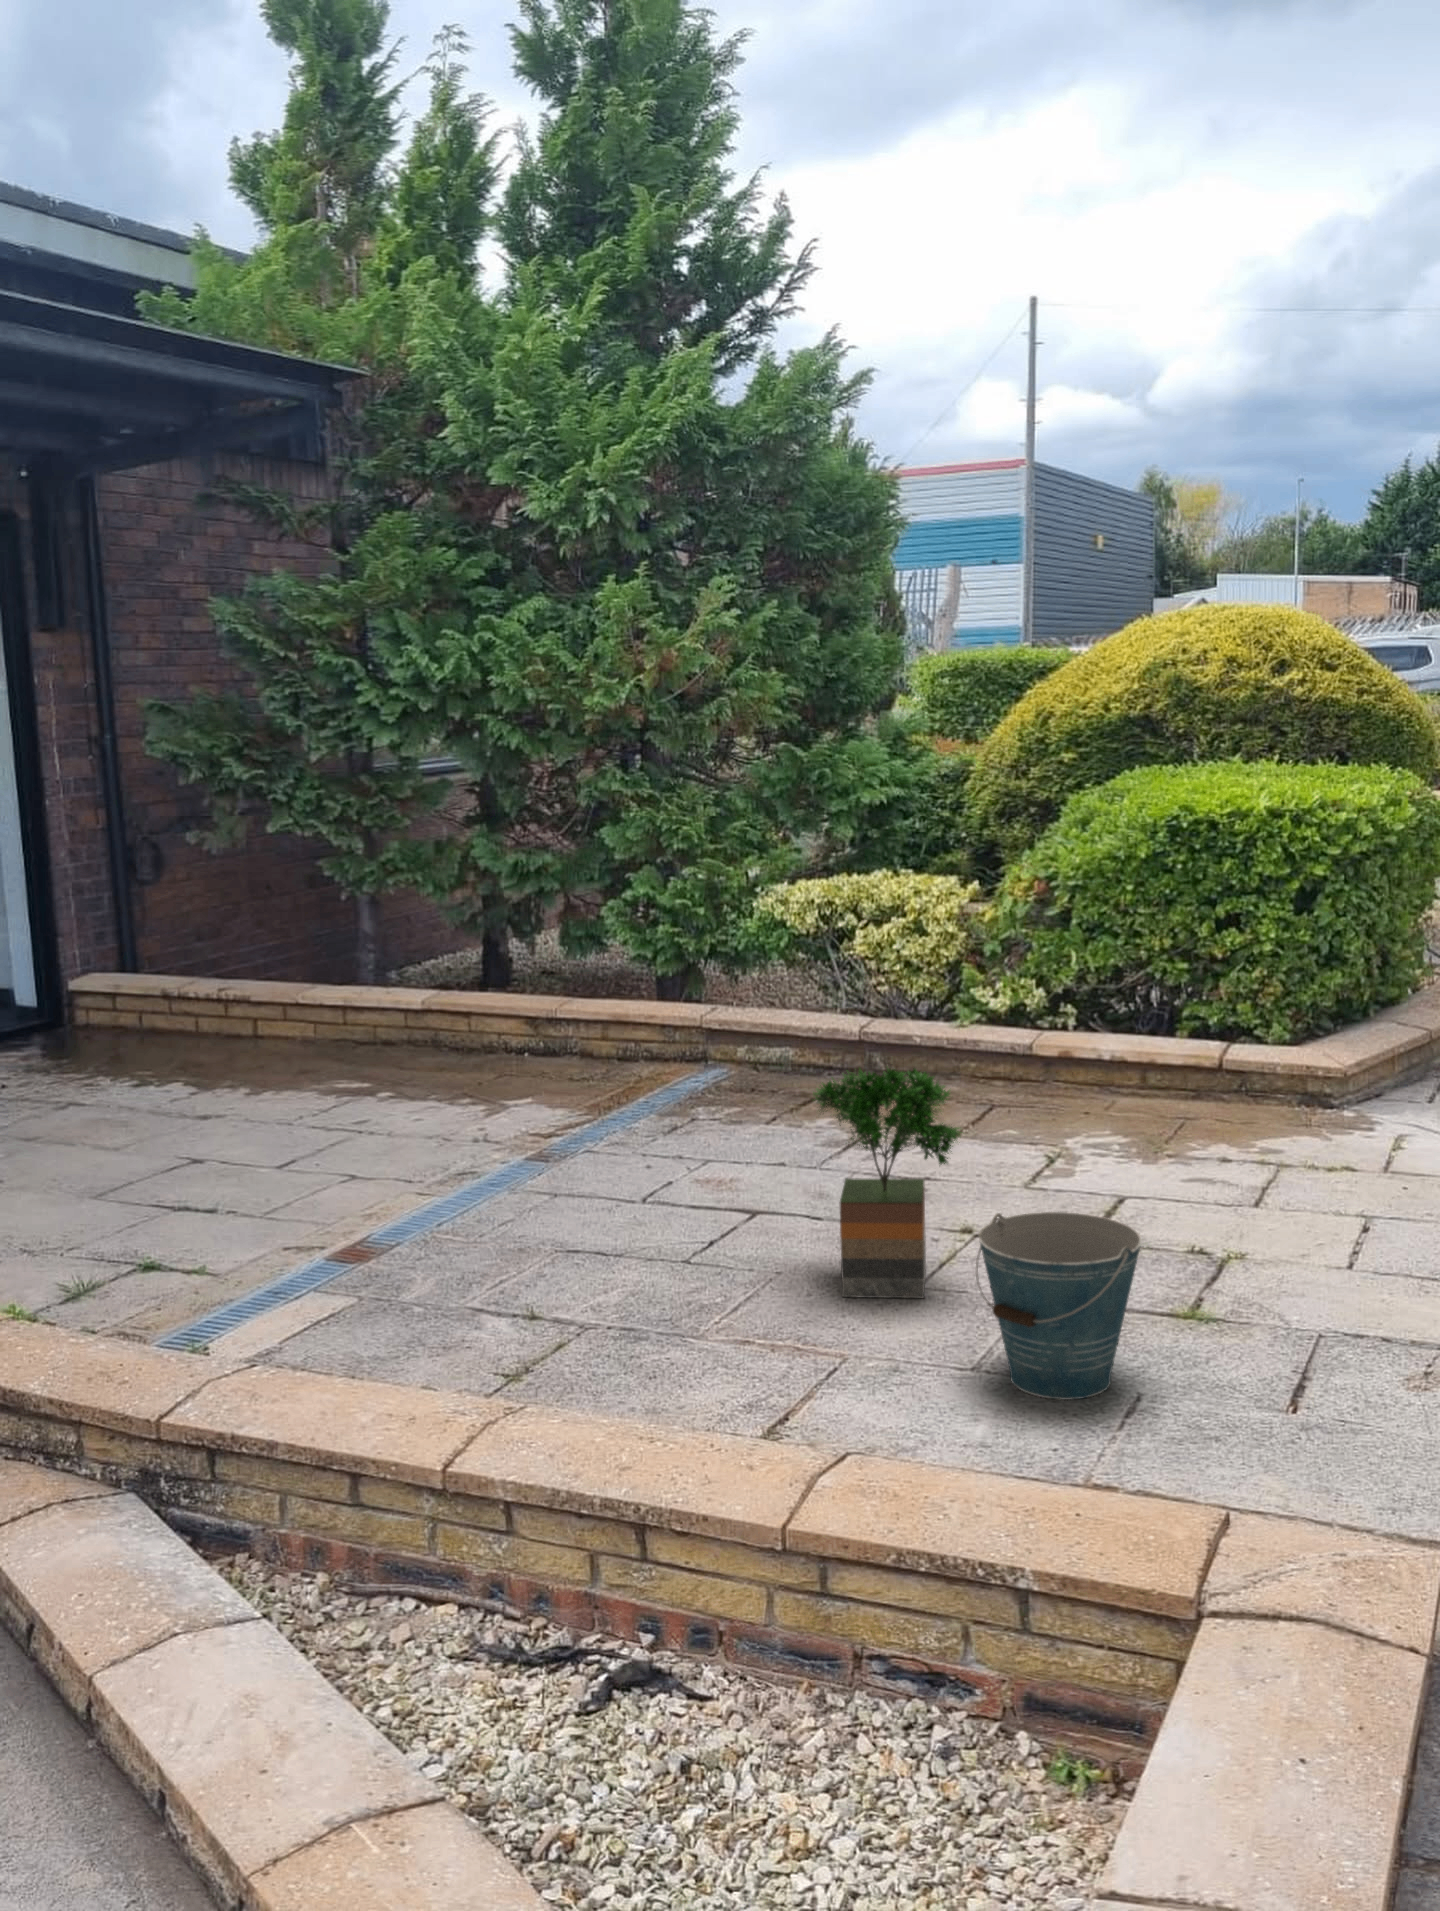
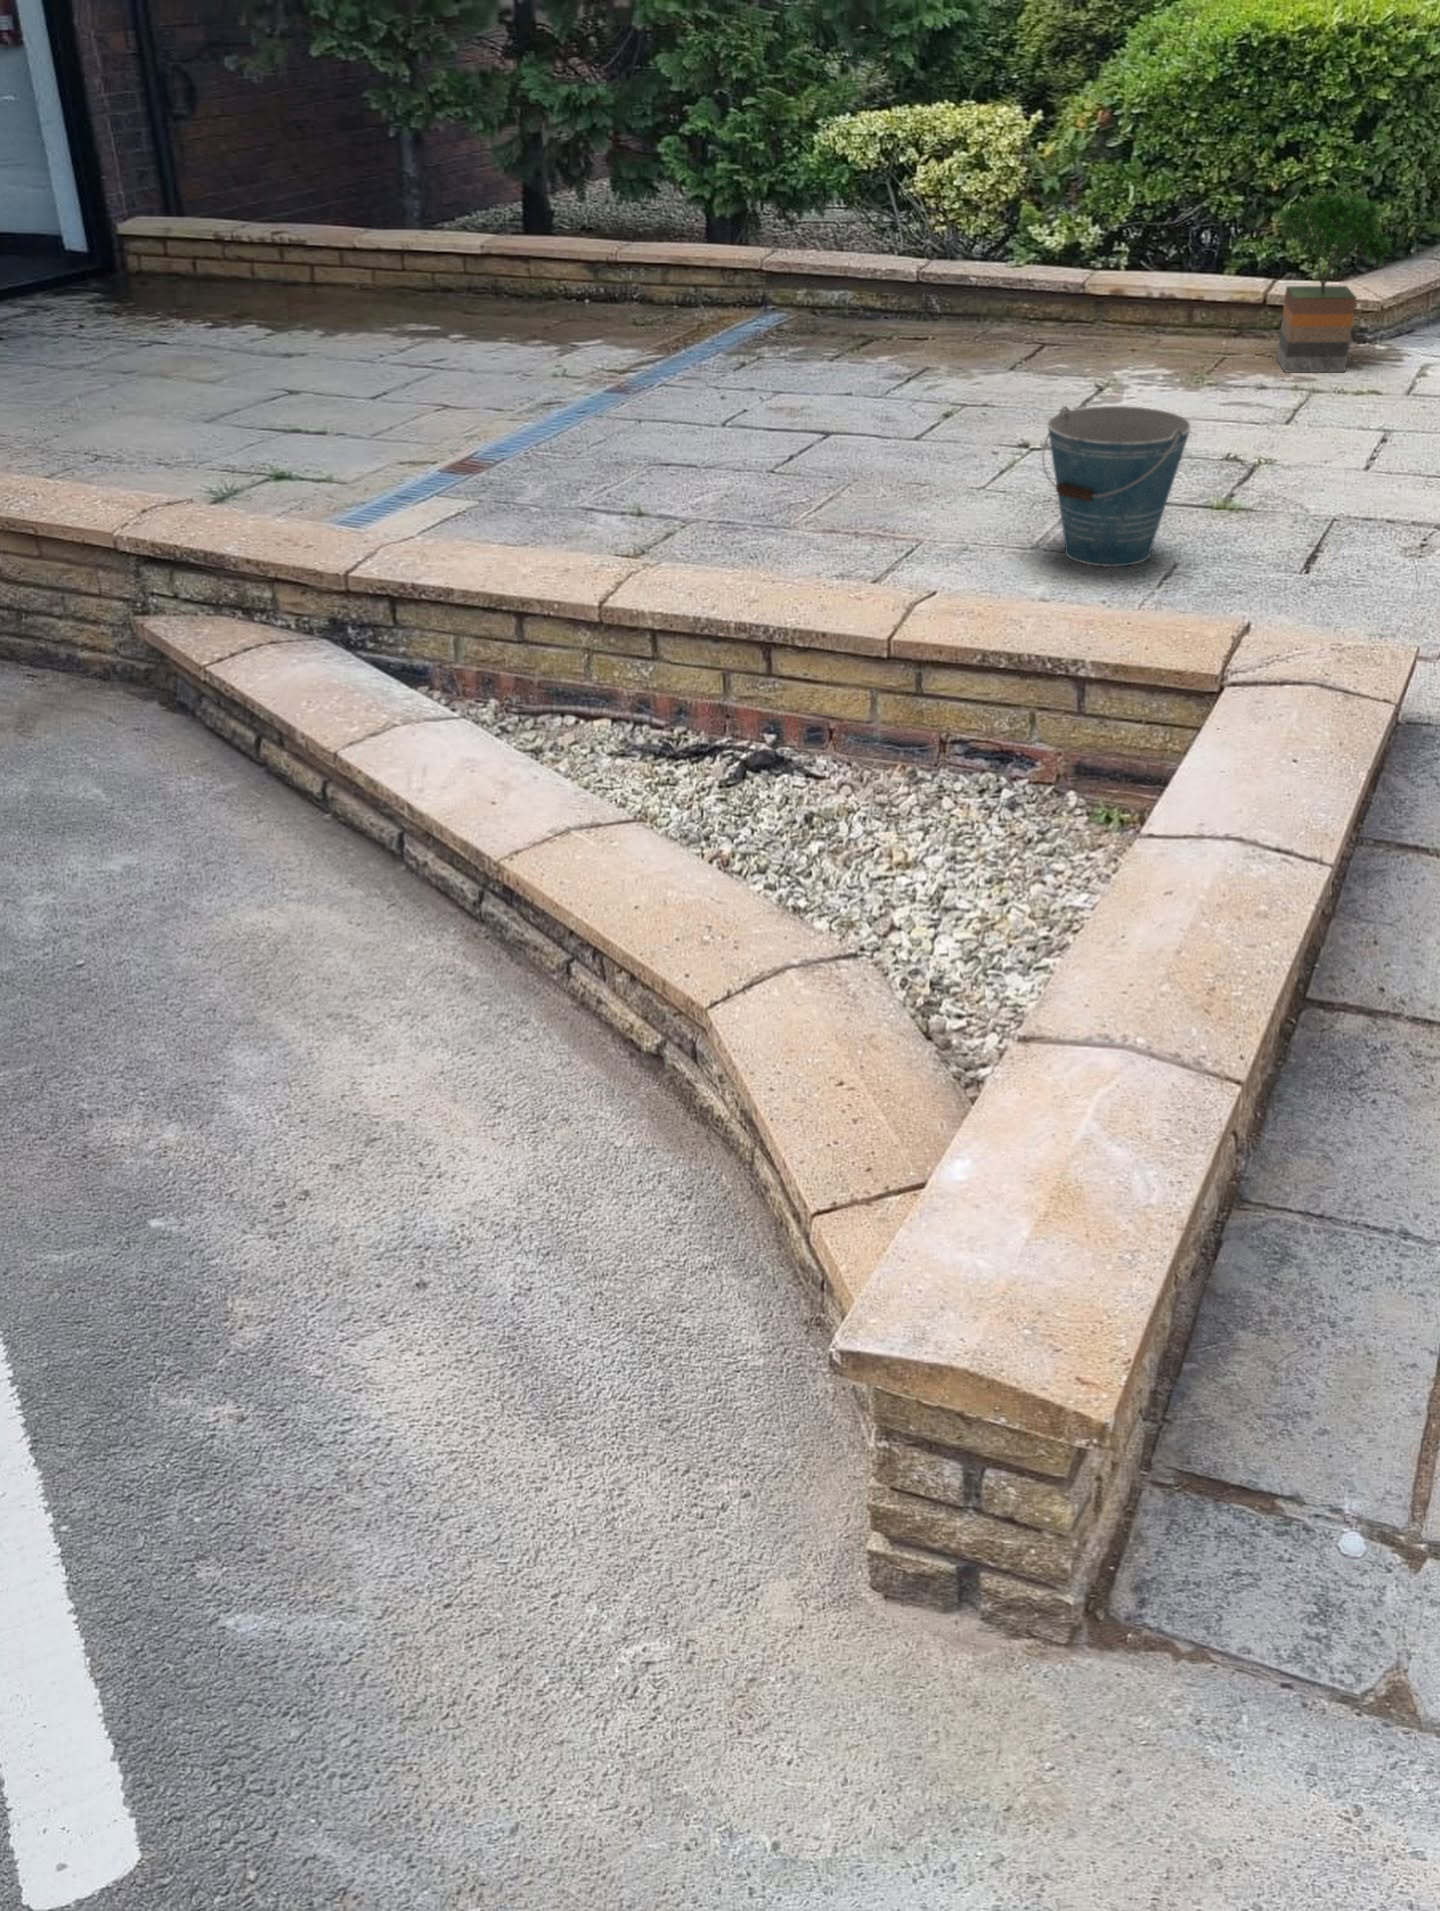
potted tree: present [814,1068,962,1298] -> present [1277,195,1392,372]

